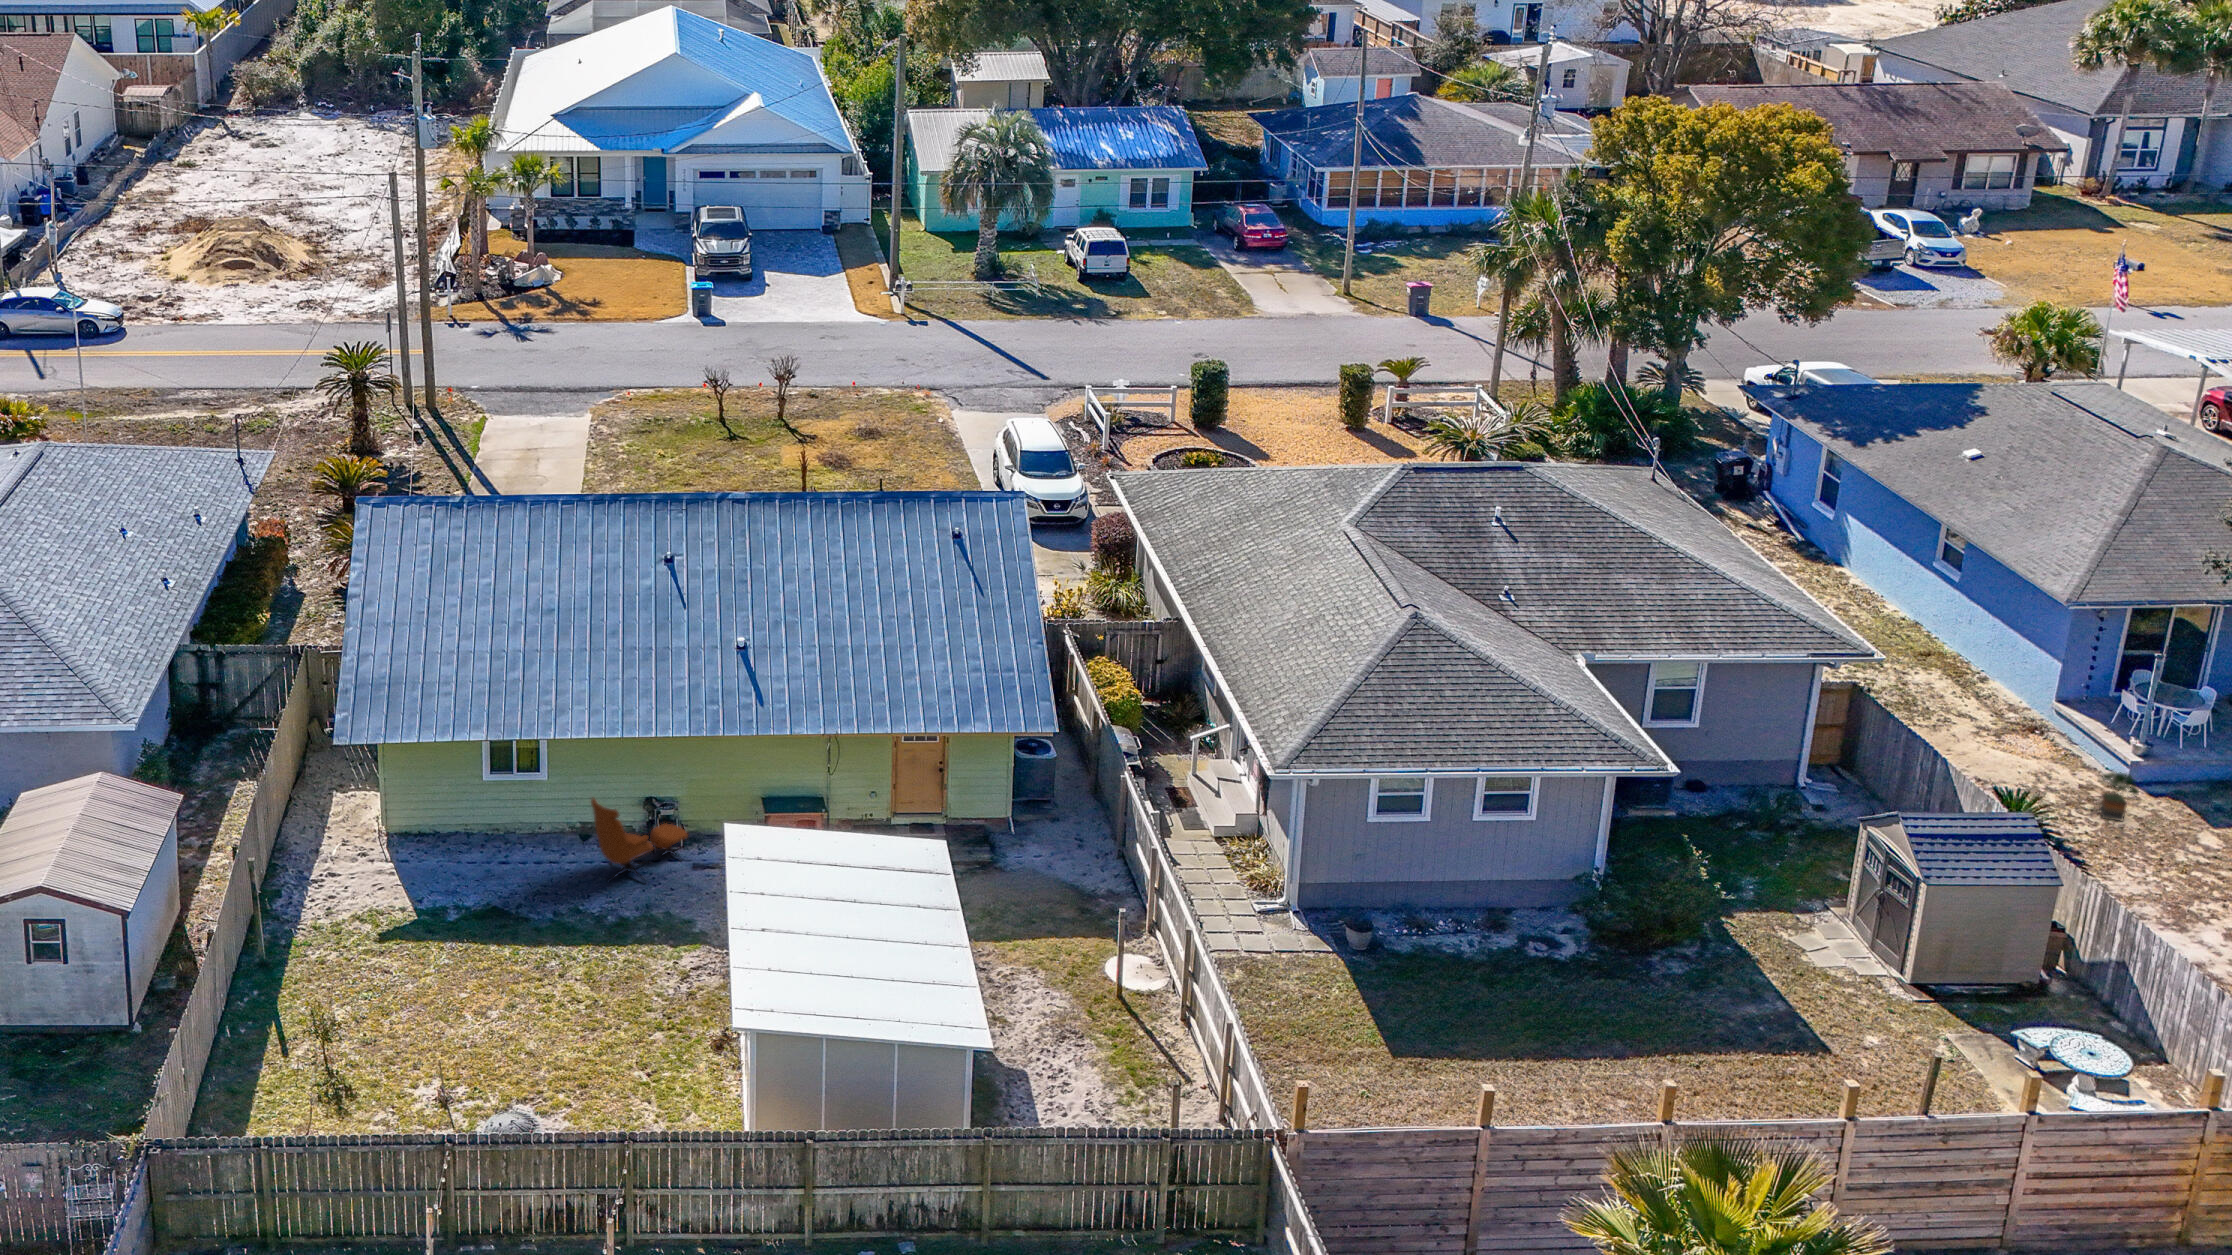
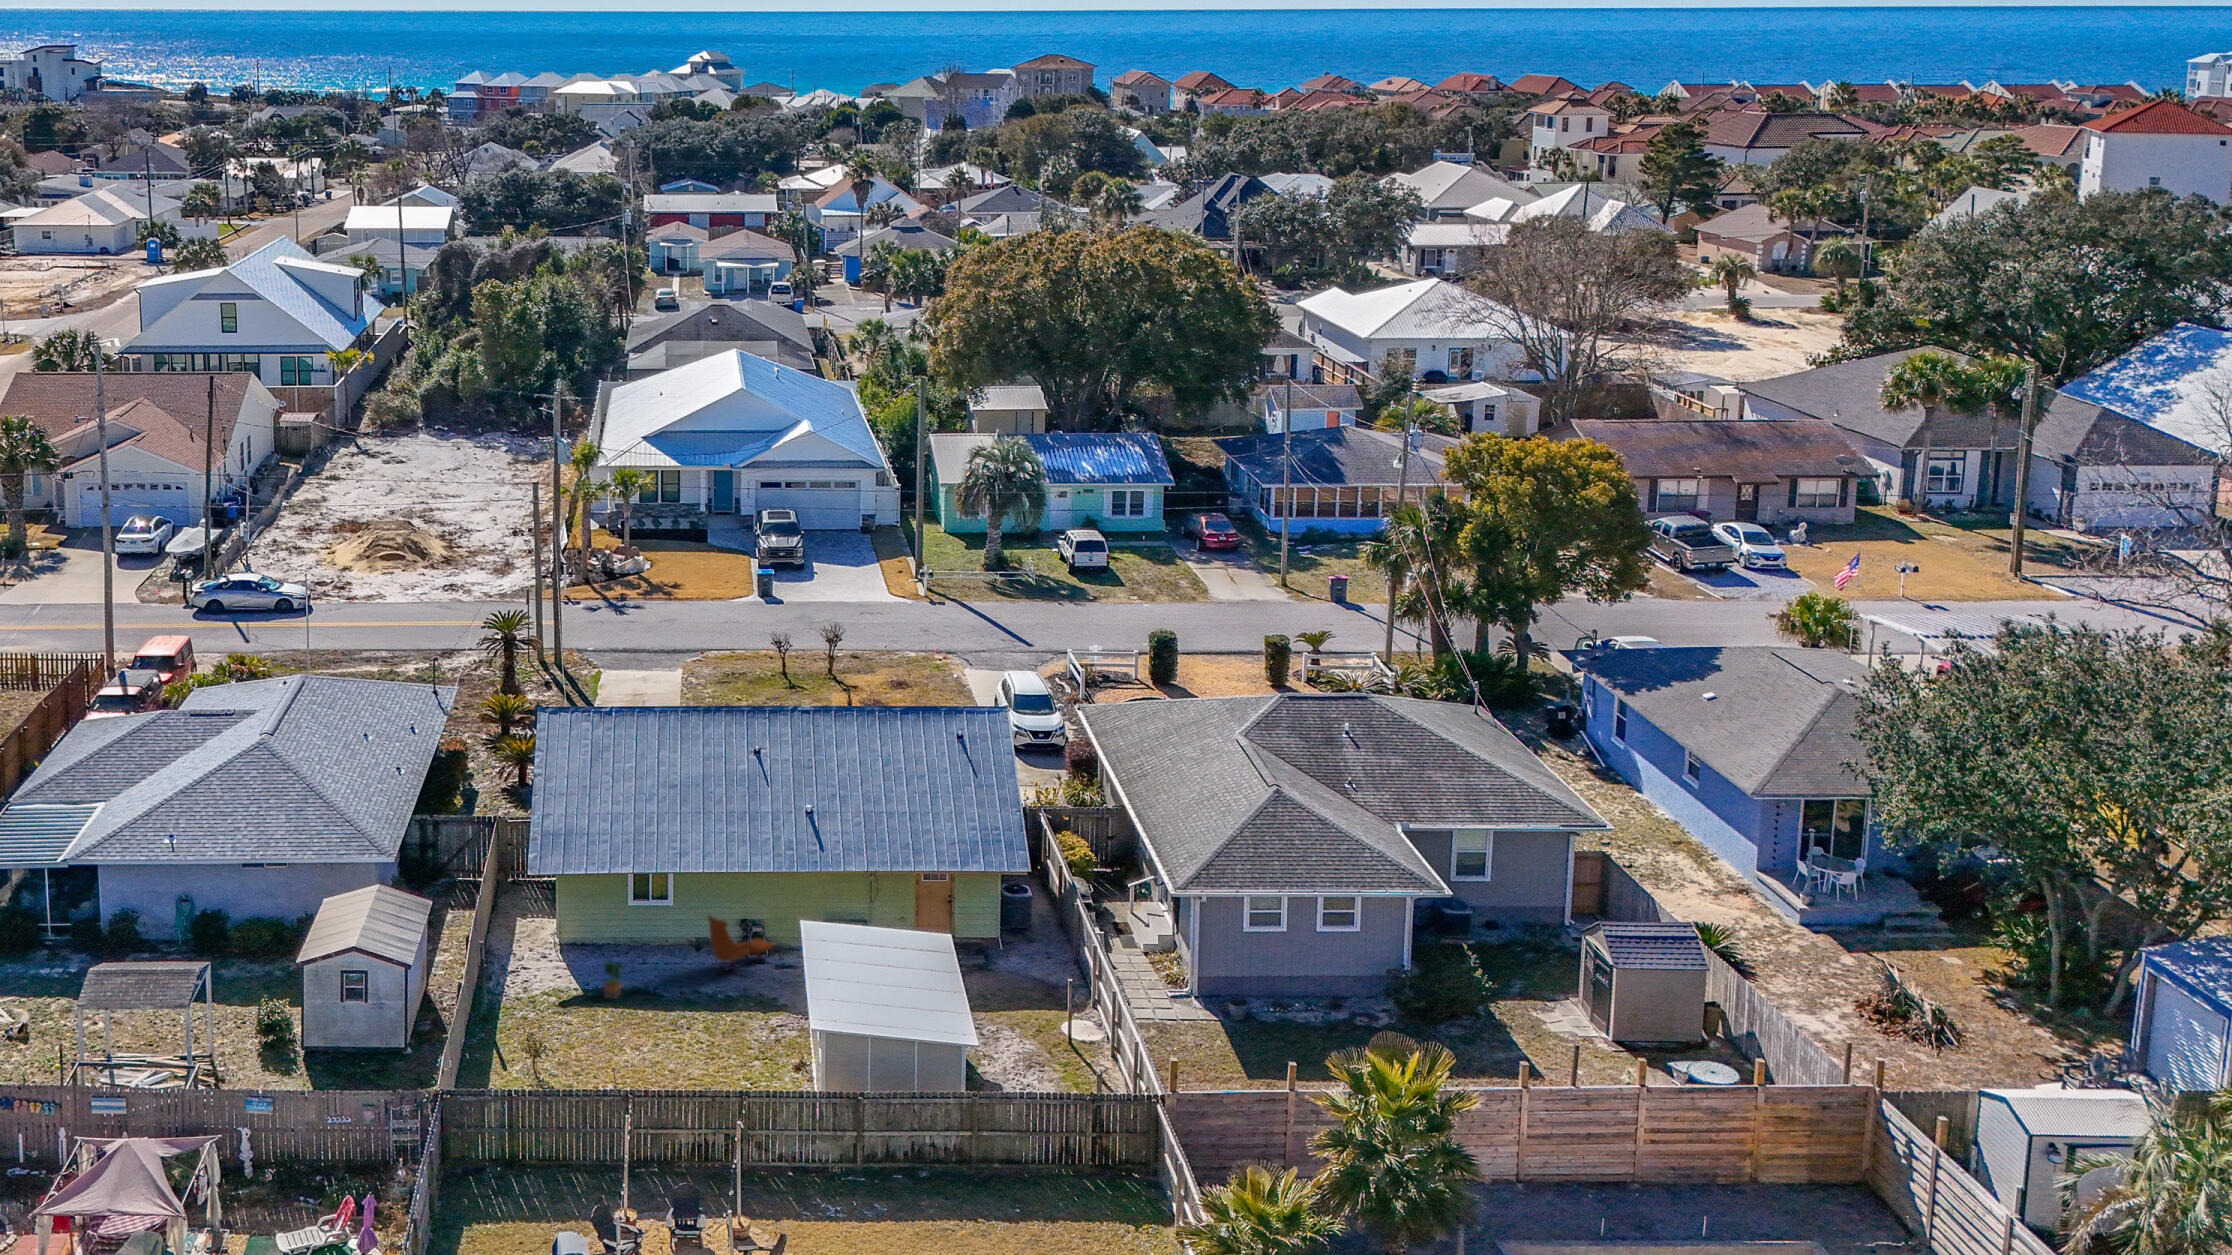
potted tree: present [2099,772,2139,821] -> present [603,962,625,999]

